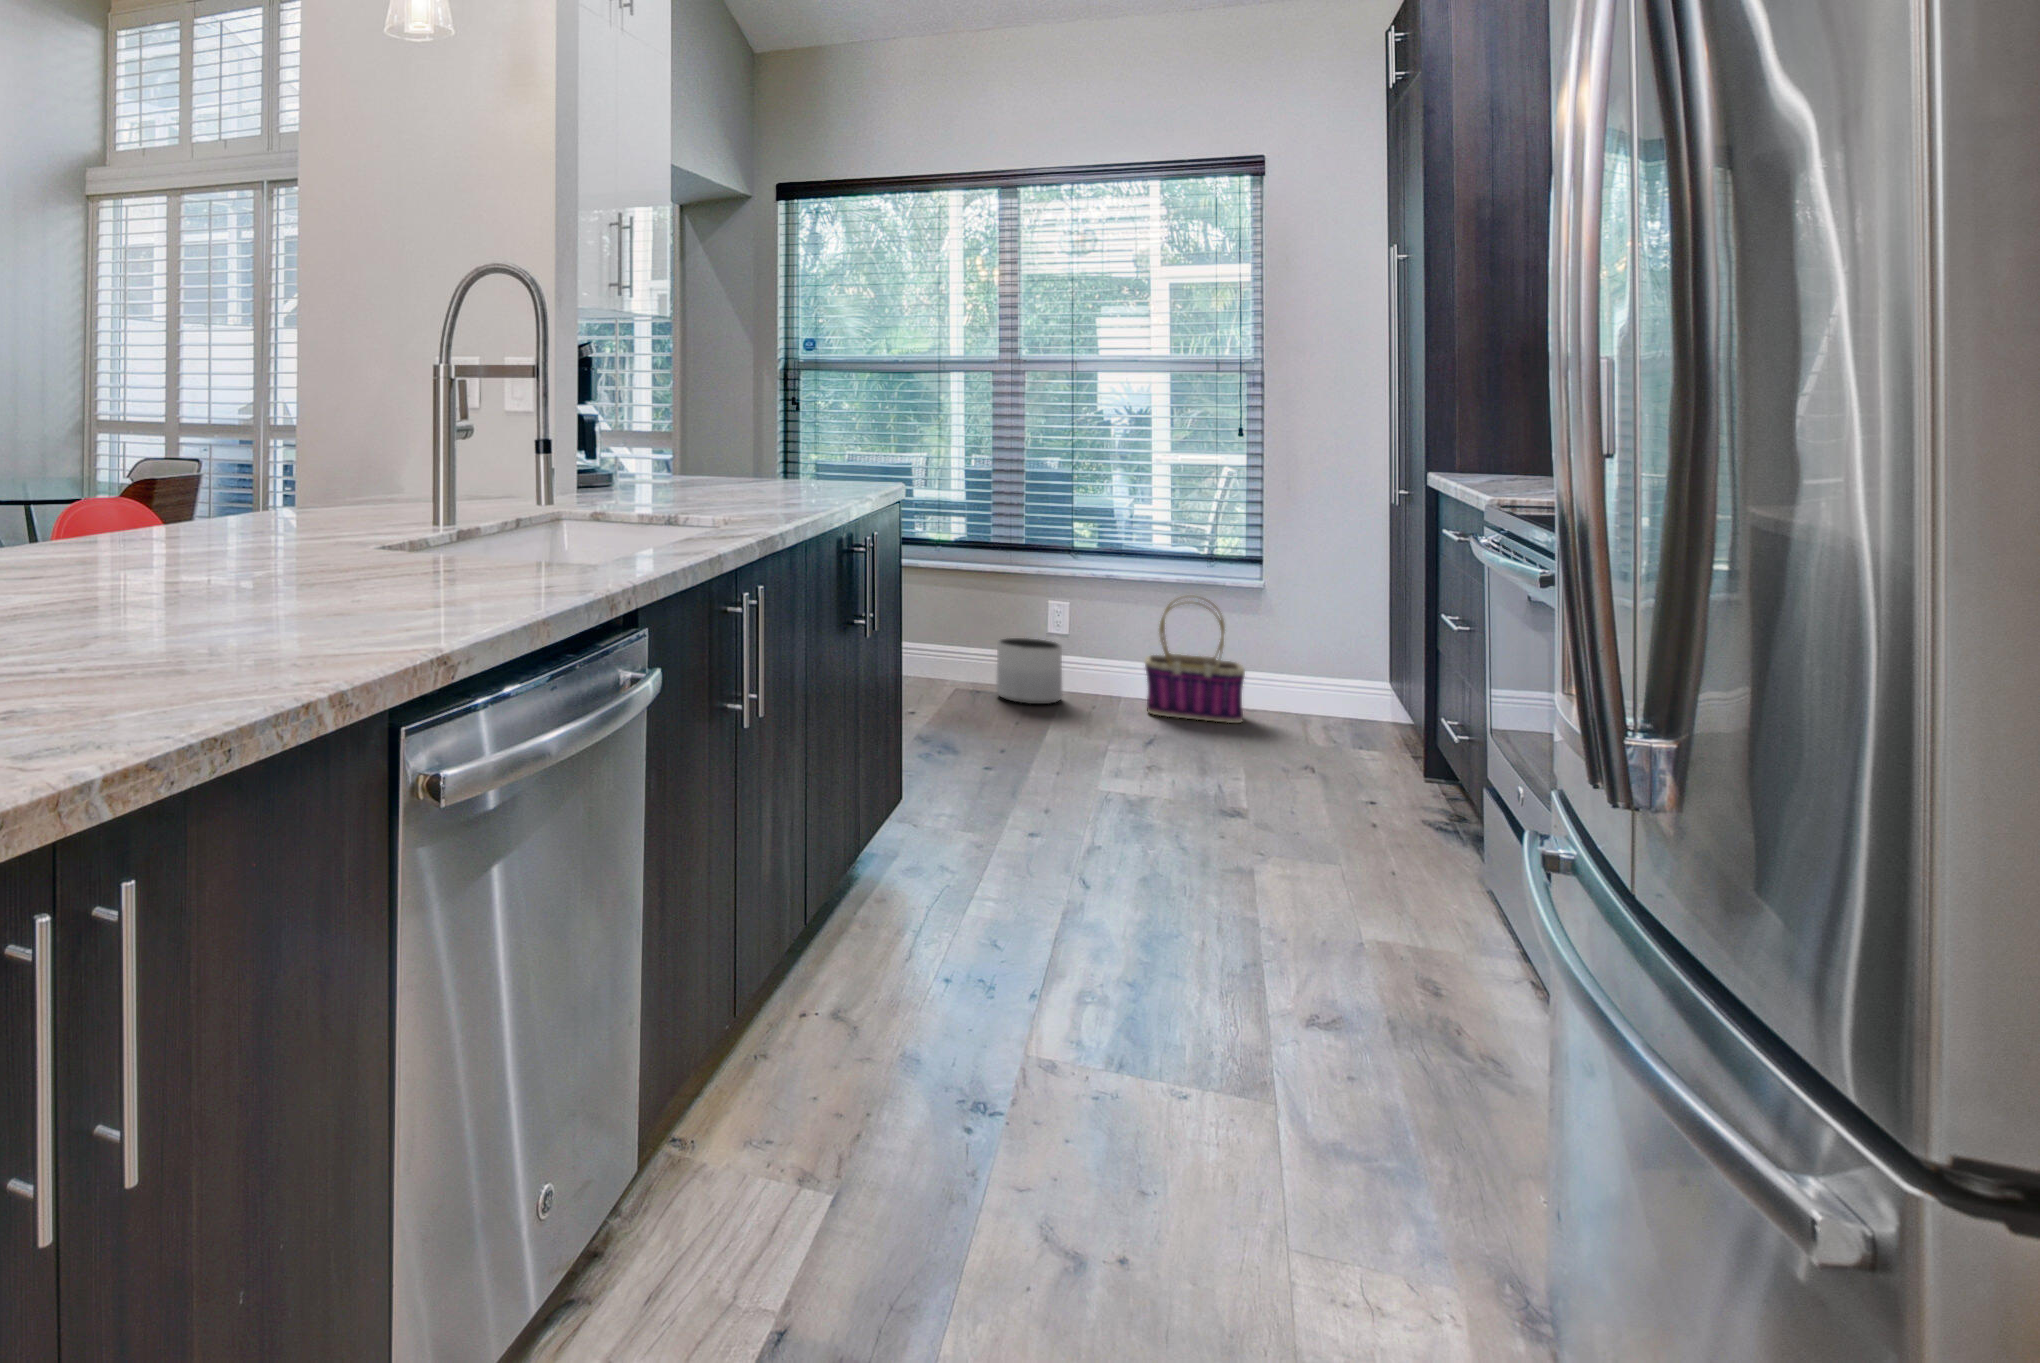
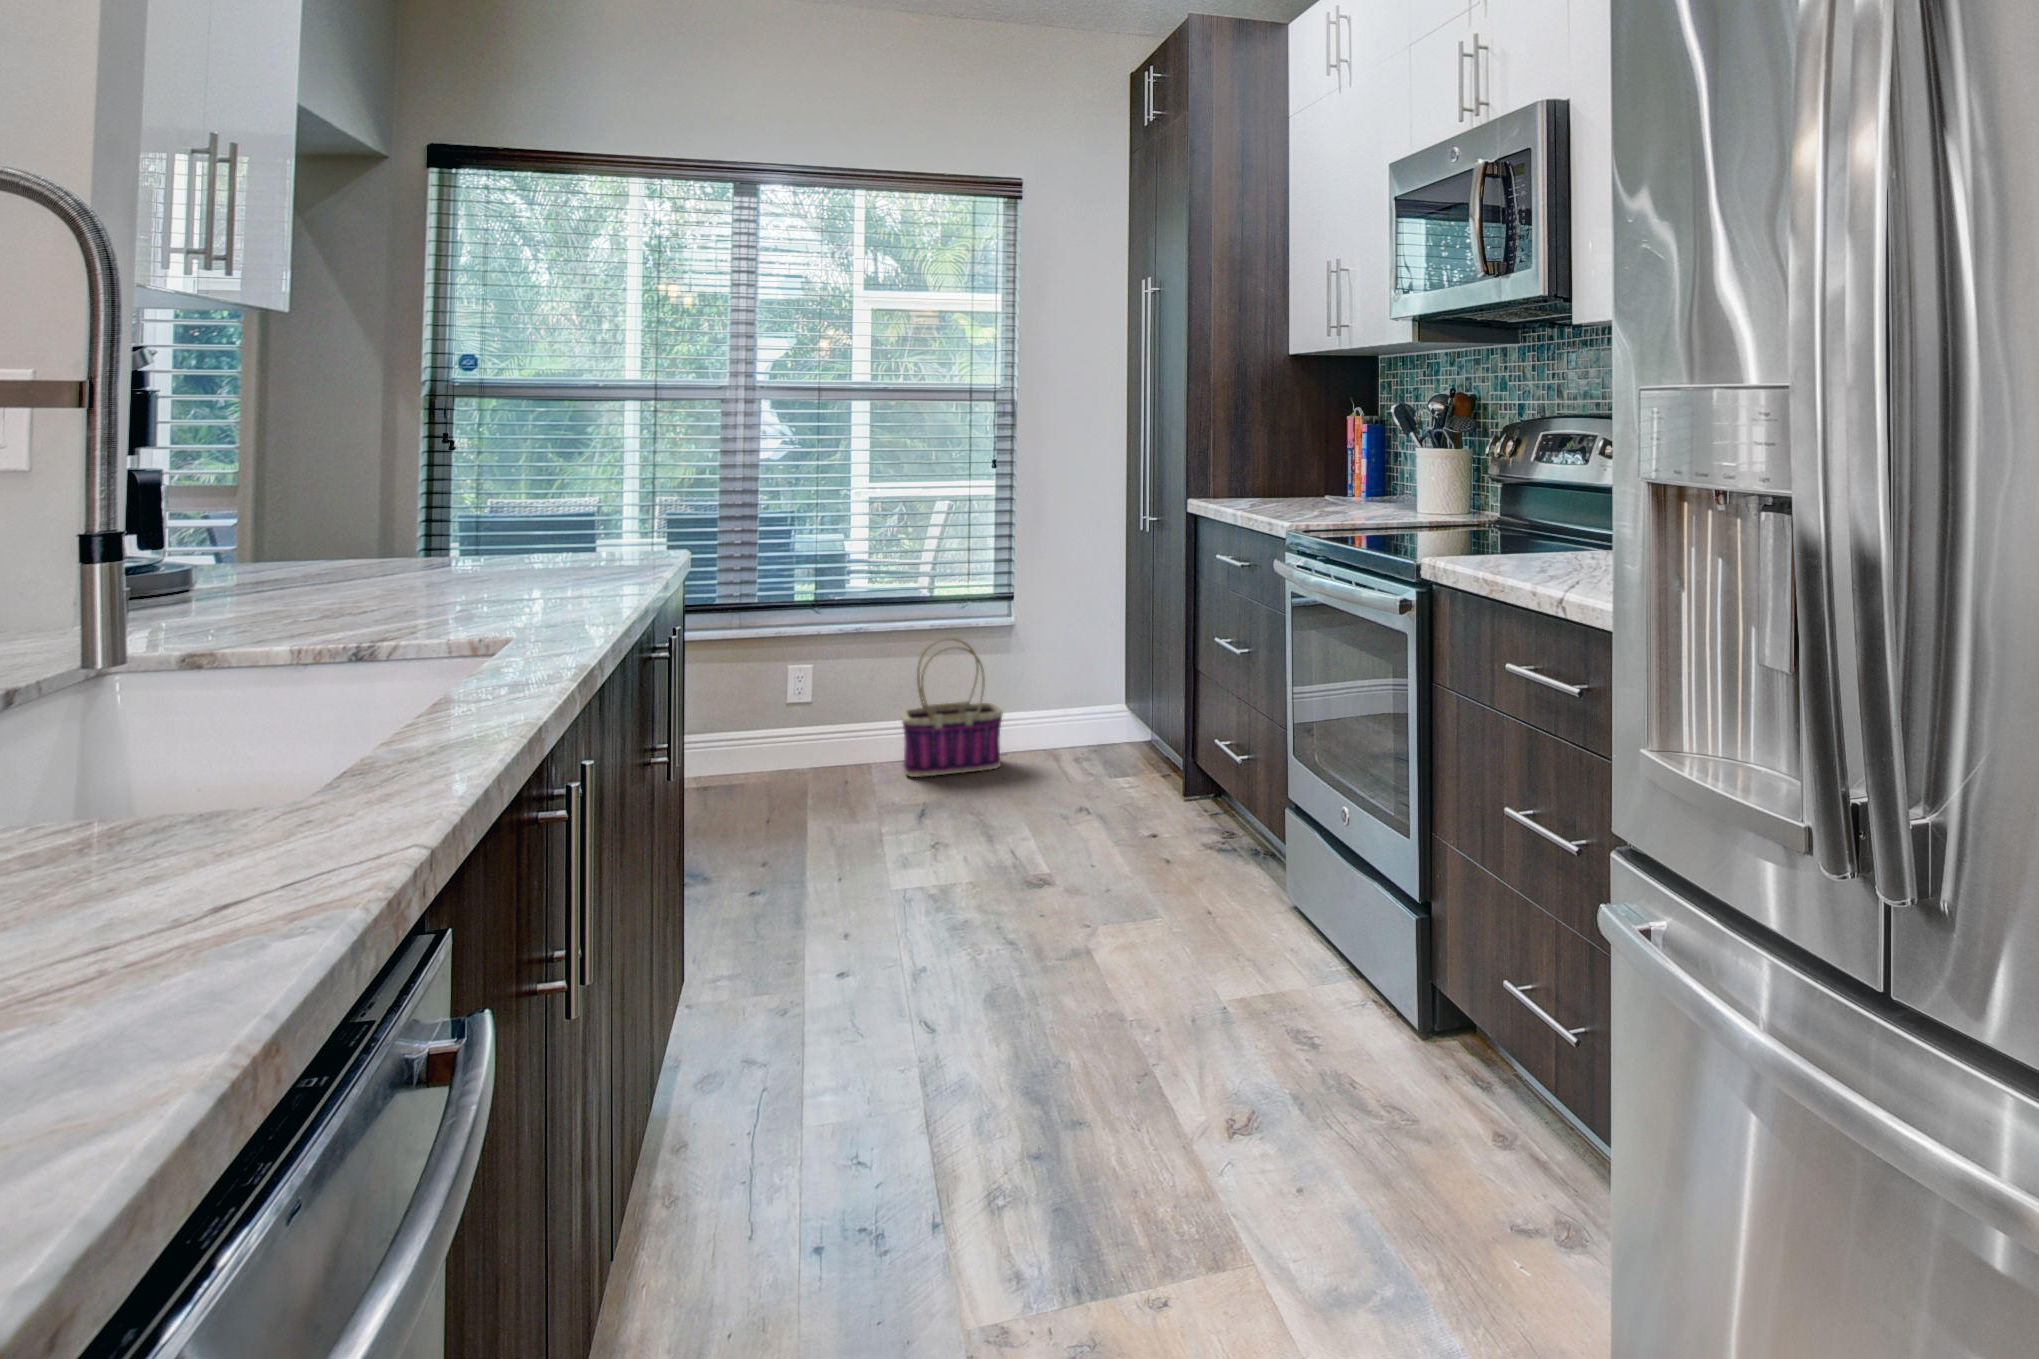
planter: present [996,638,1062,704] -> none [733,712,811,794]

